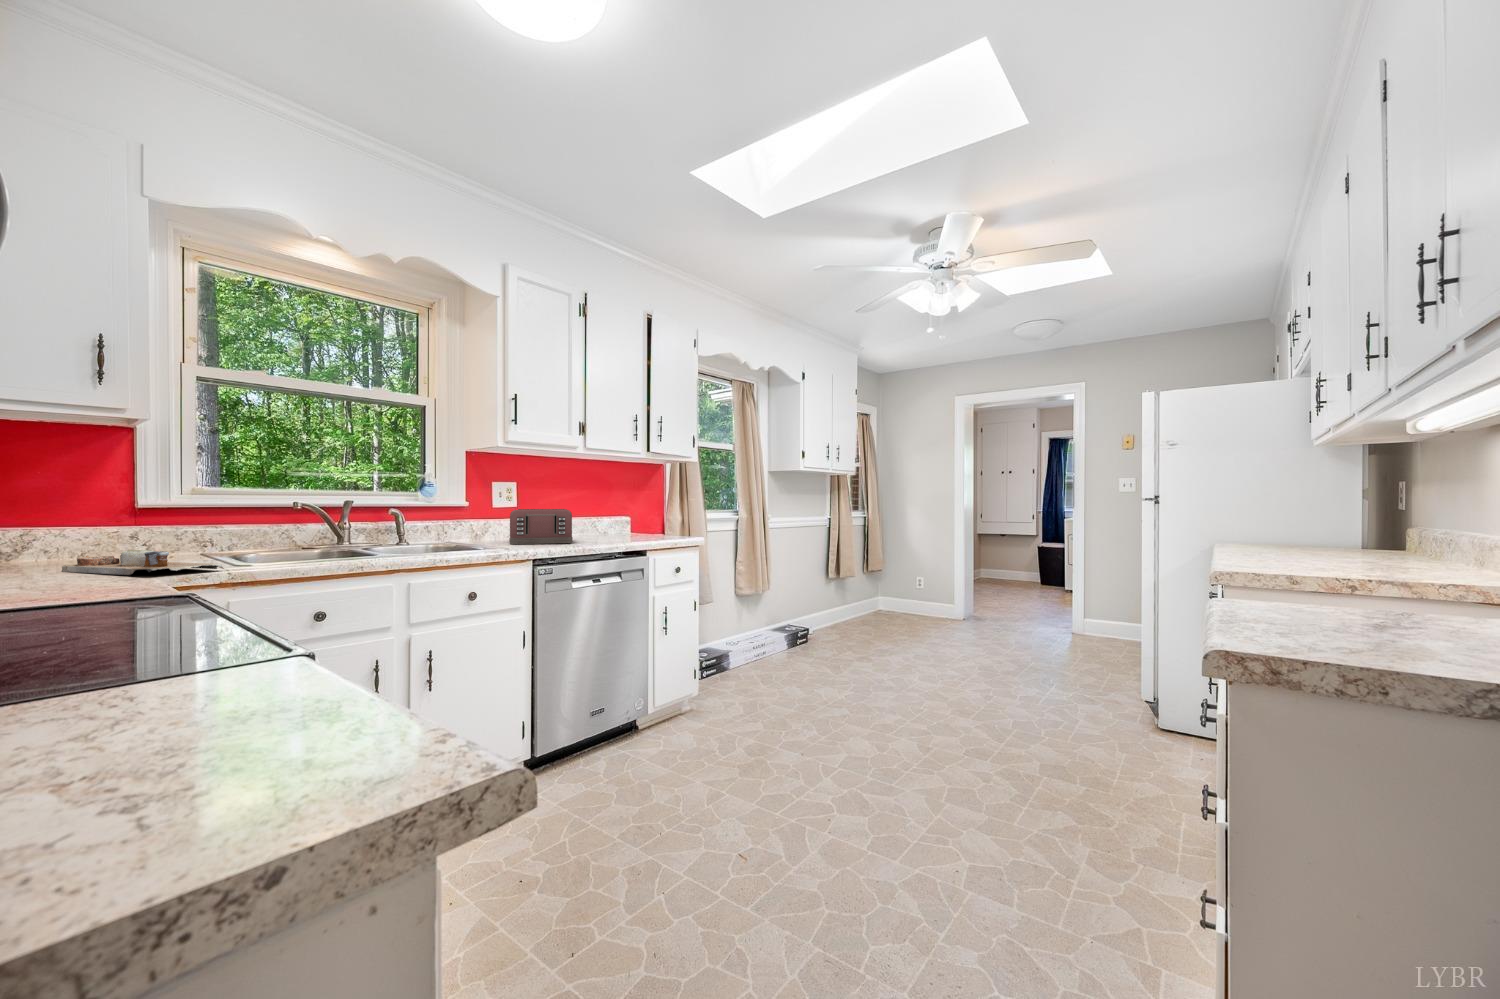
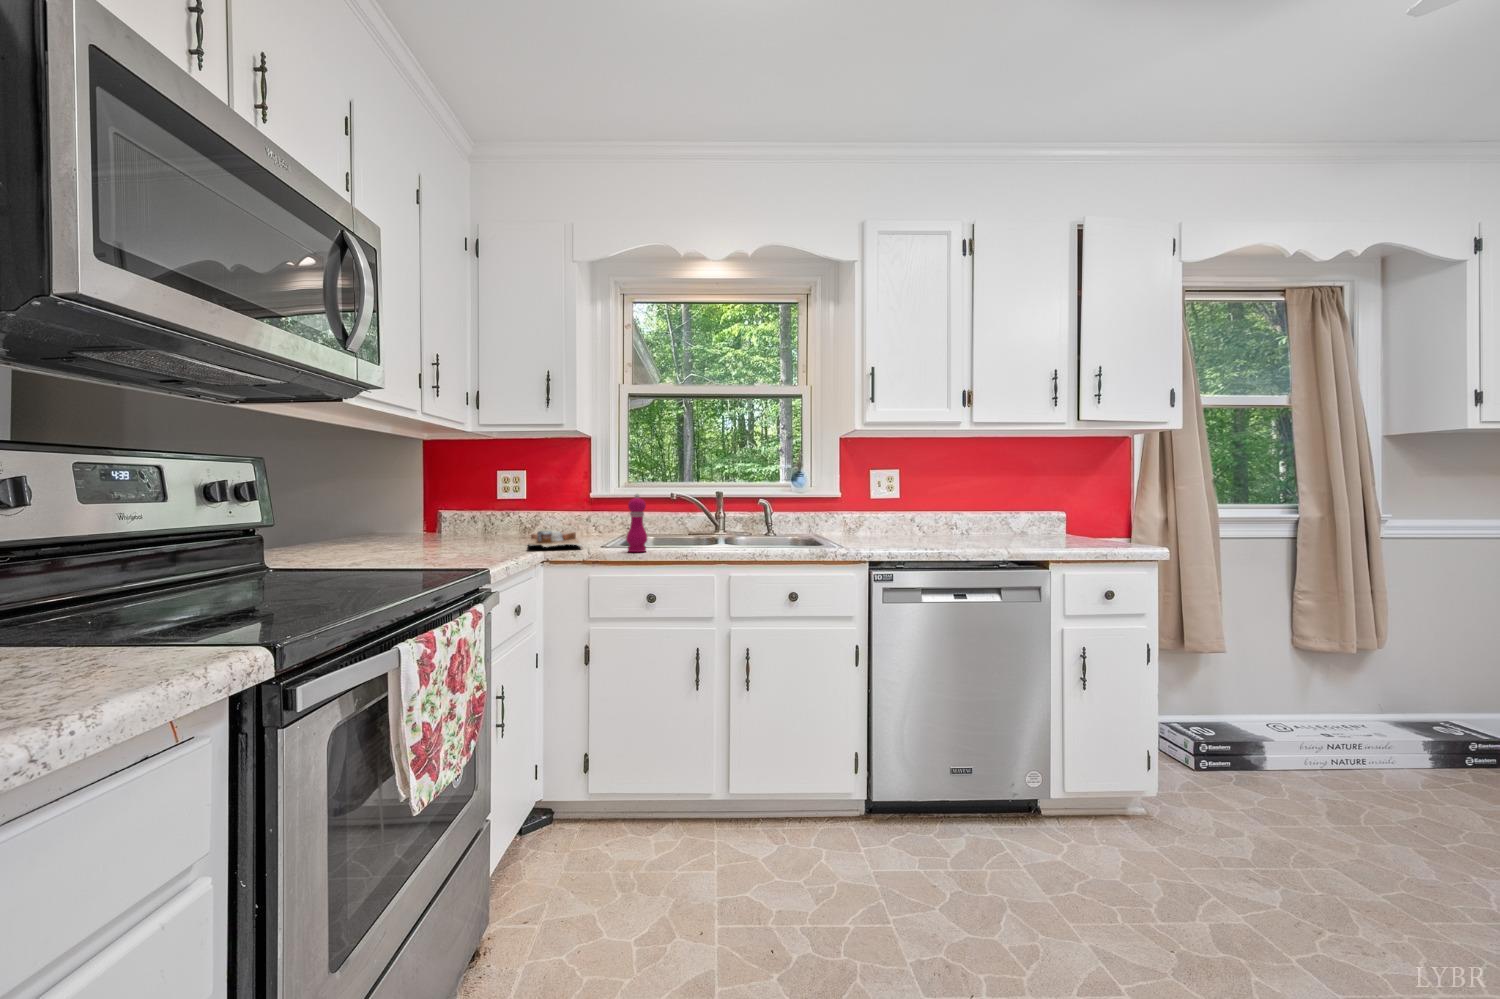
pepper mill: none [299,504,327,567] -> present [626,494,648,552]
toaster: present [509,509,573,544] -> none [883,501,970,544]

